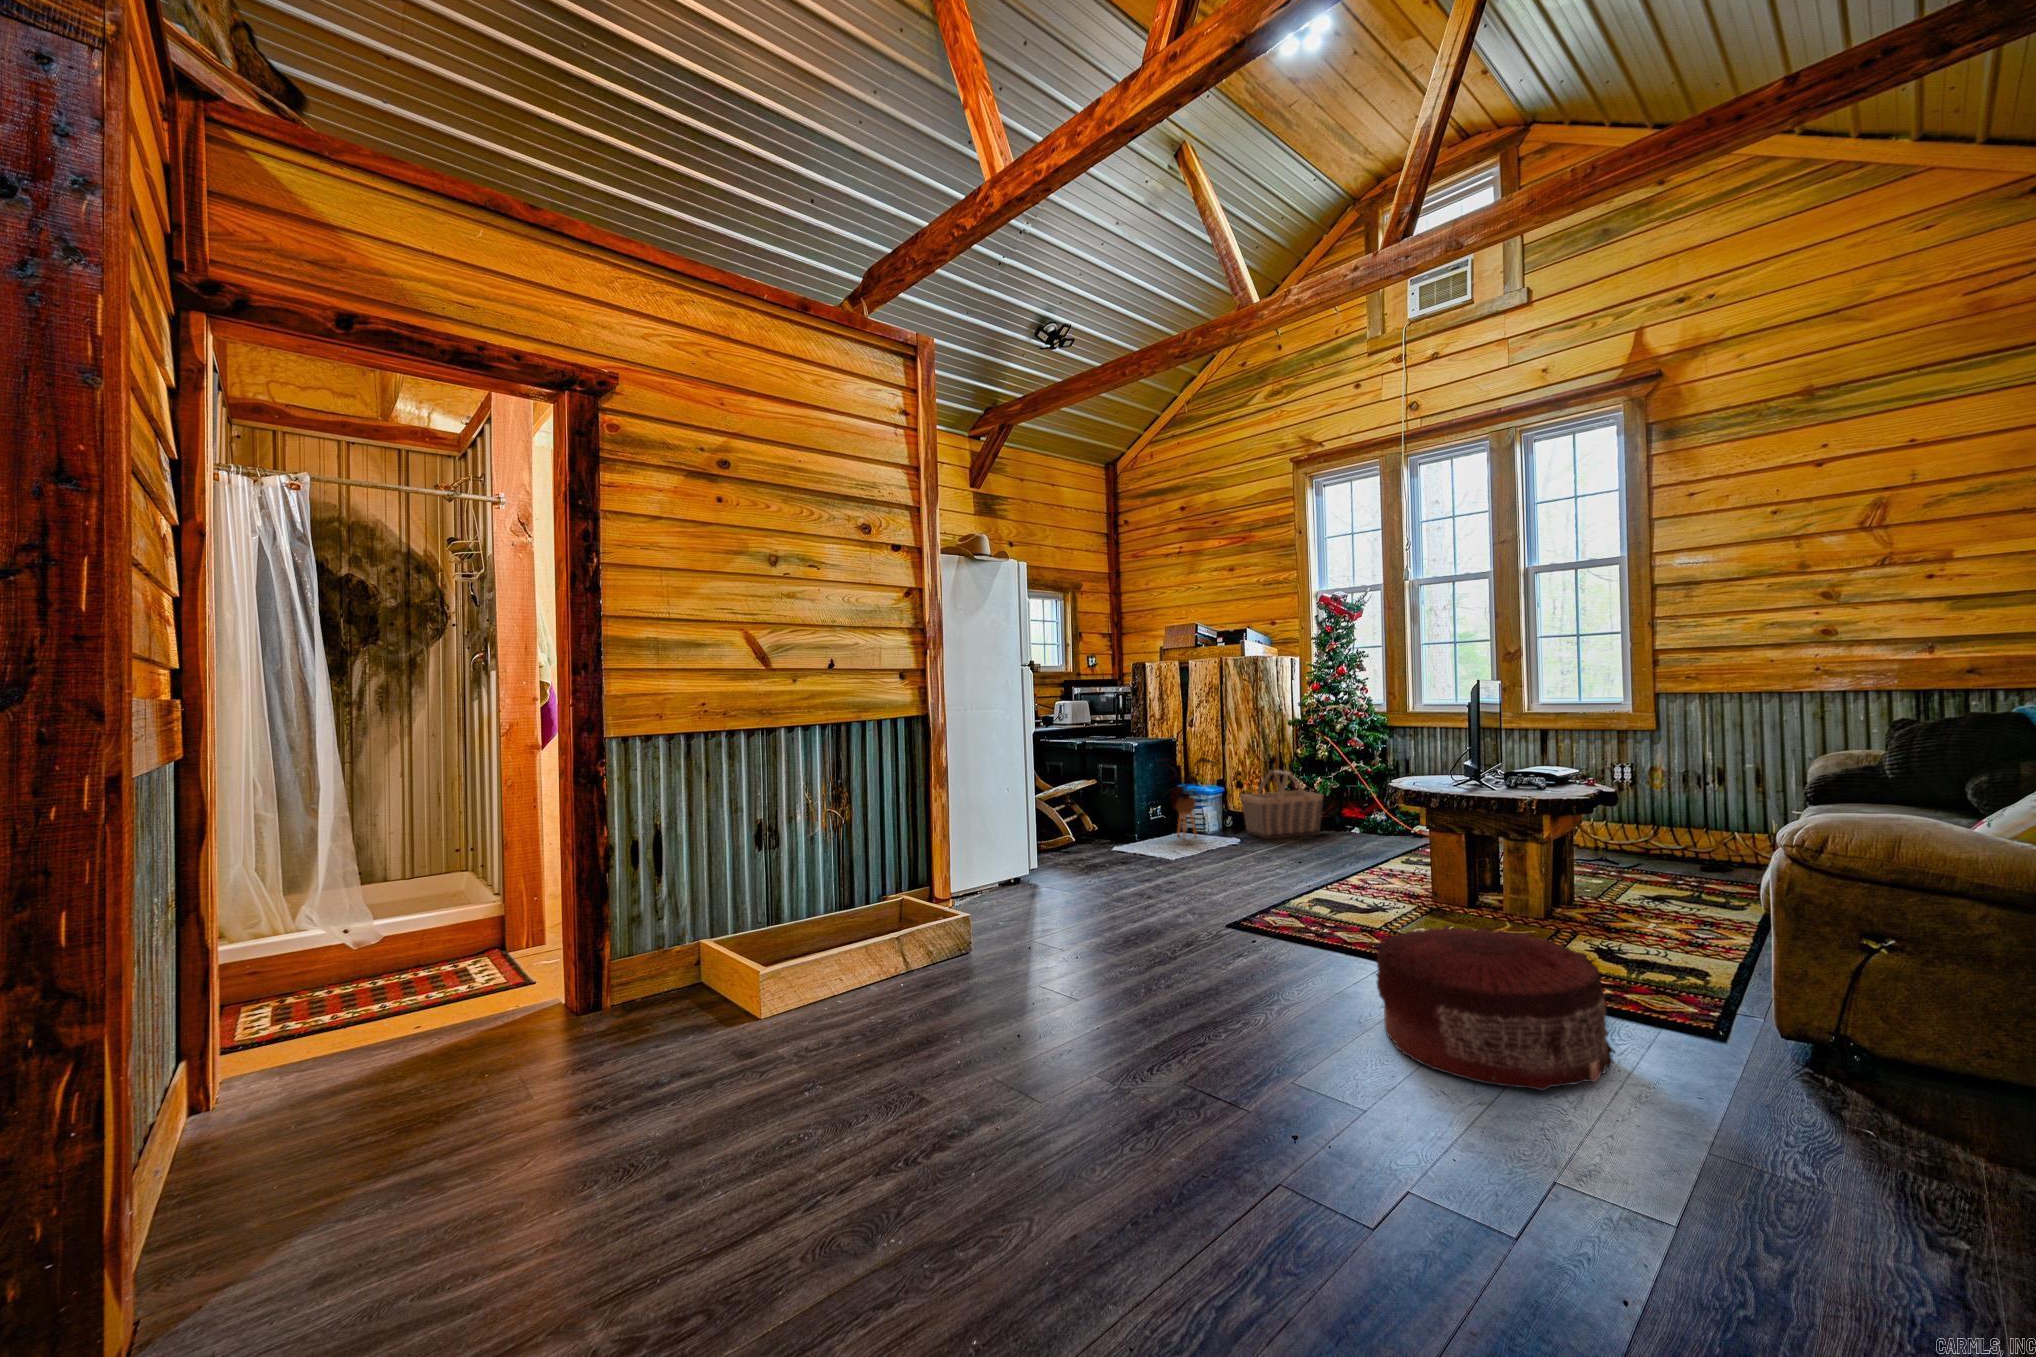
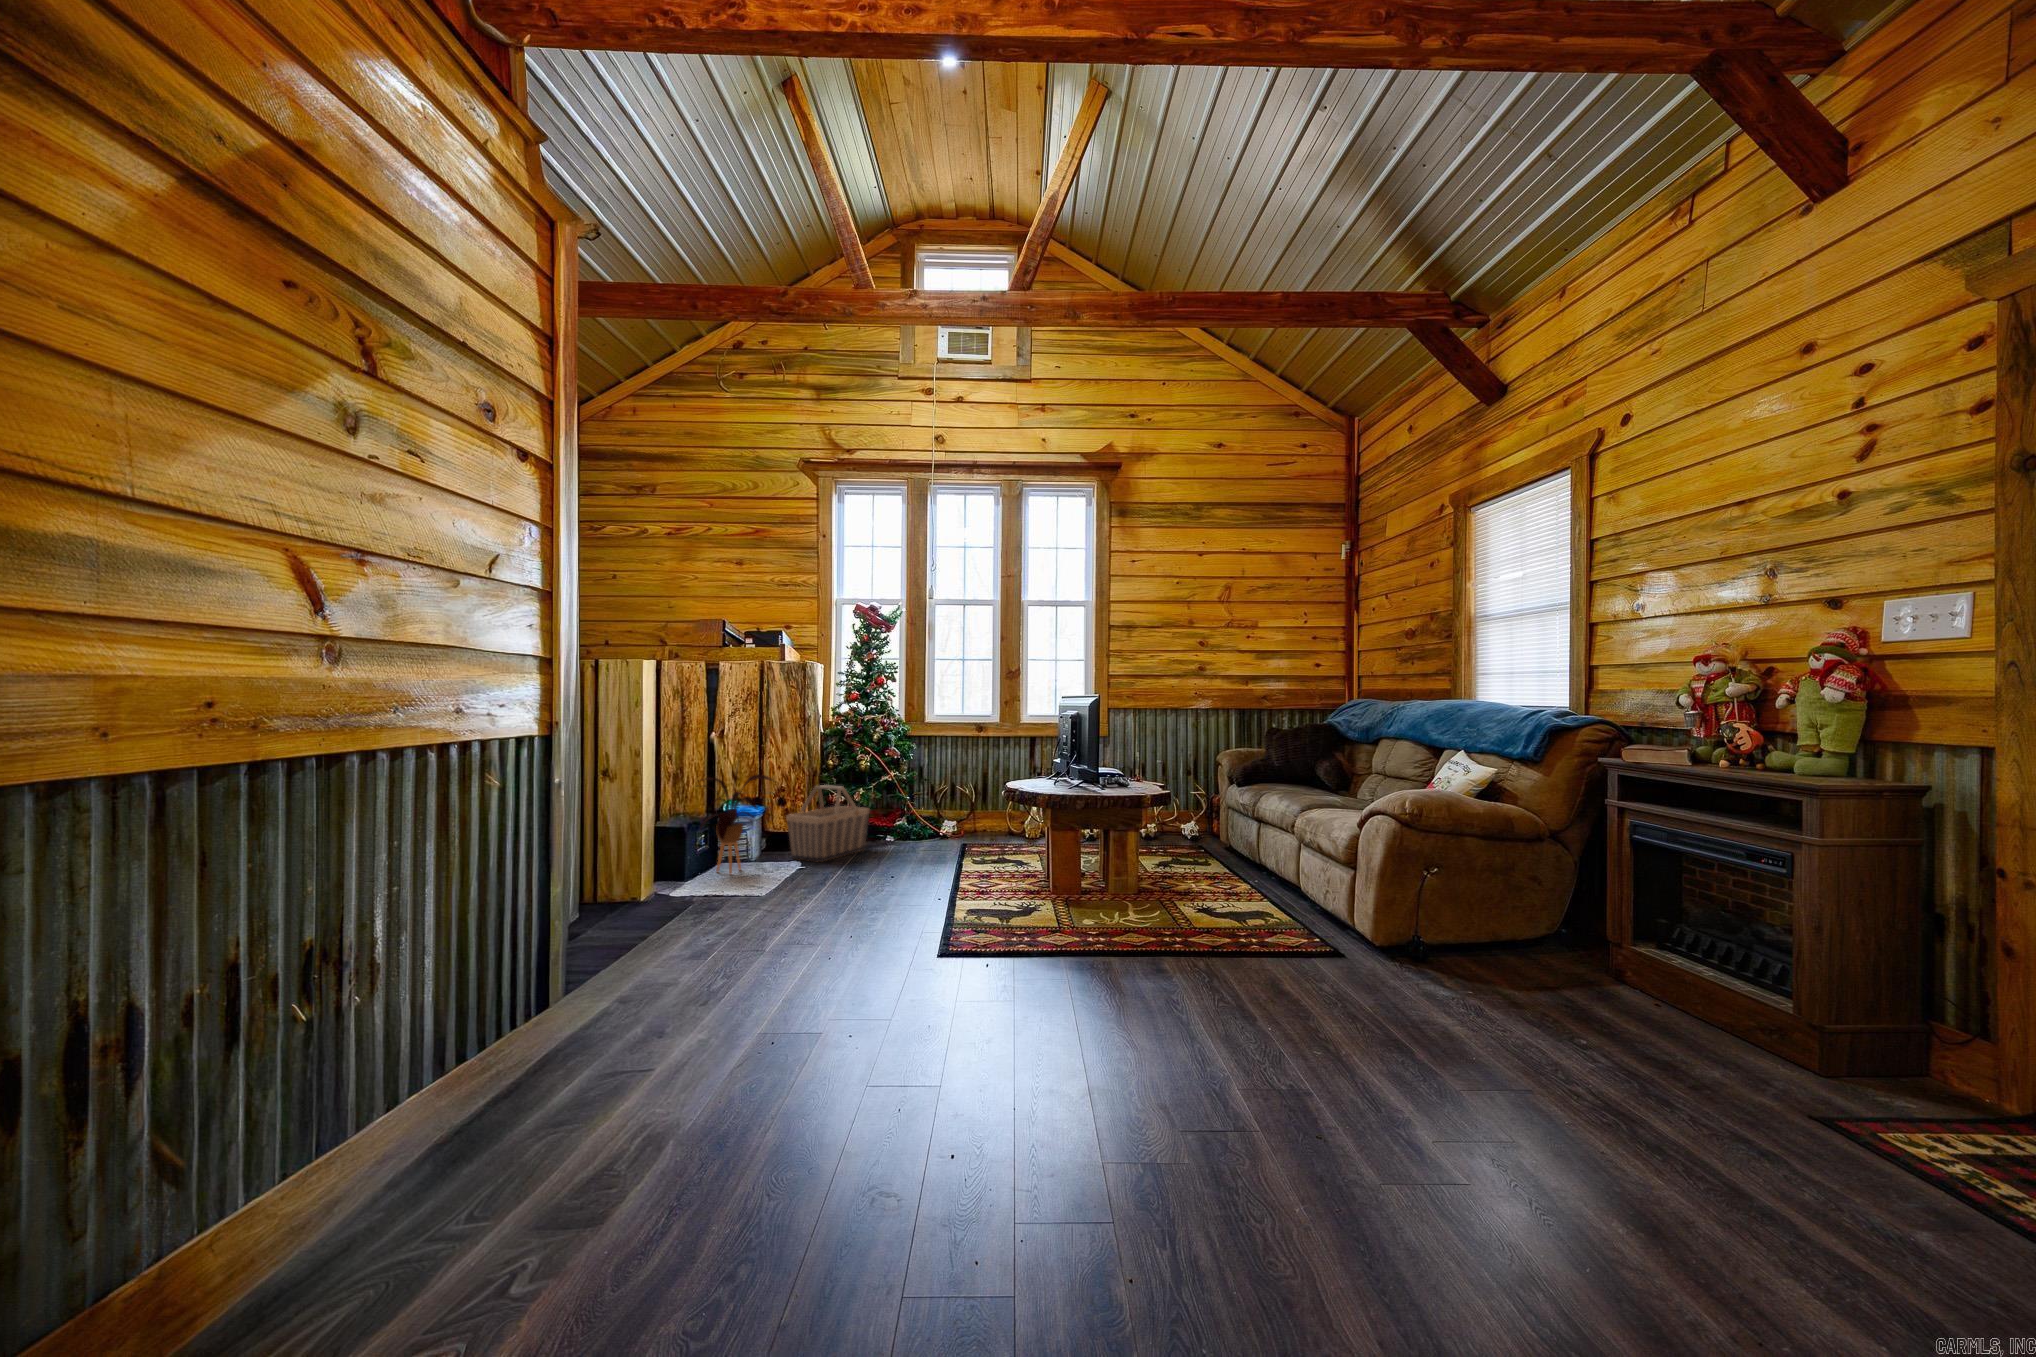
pouf: present [1376,925,1614,1090] -> none [1226,906,1429,1061]

